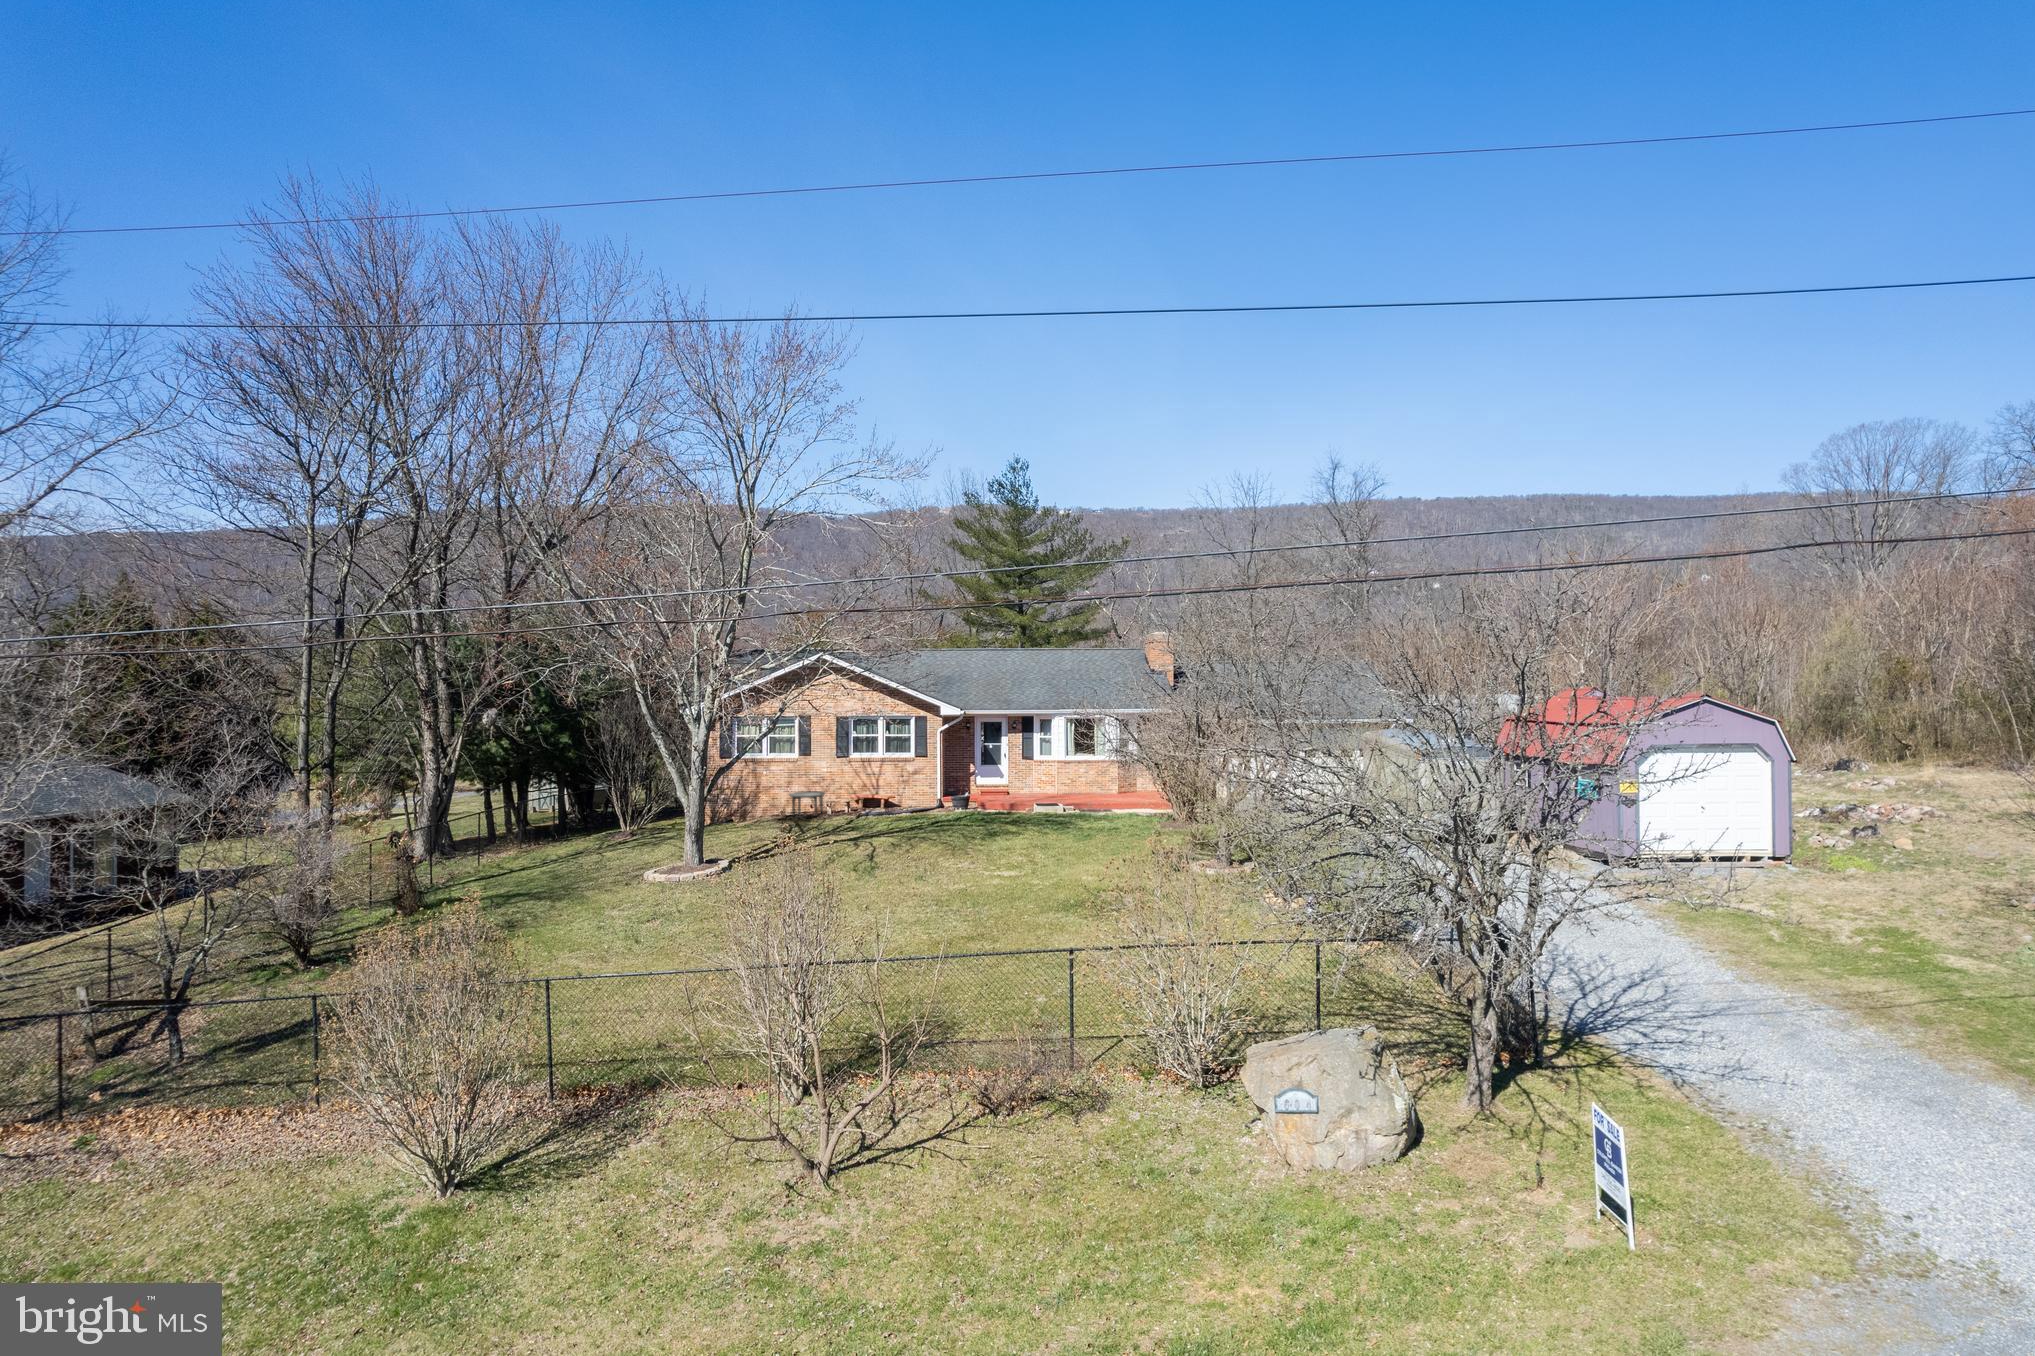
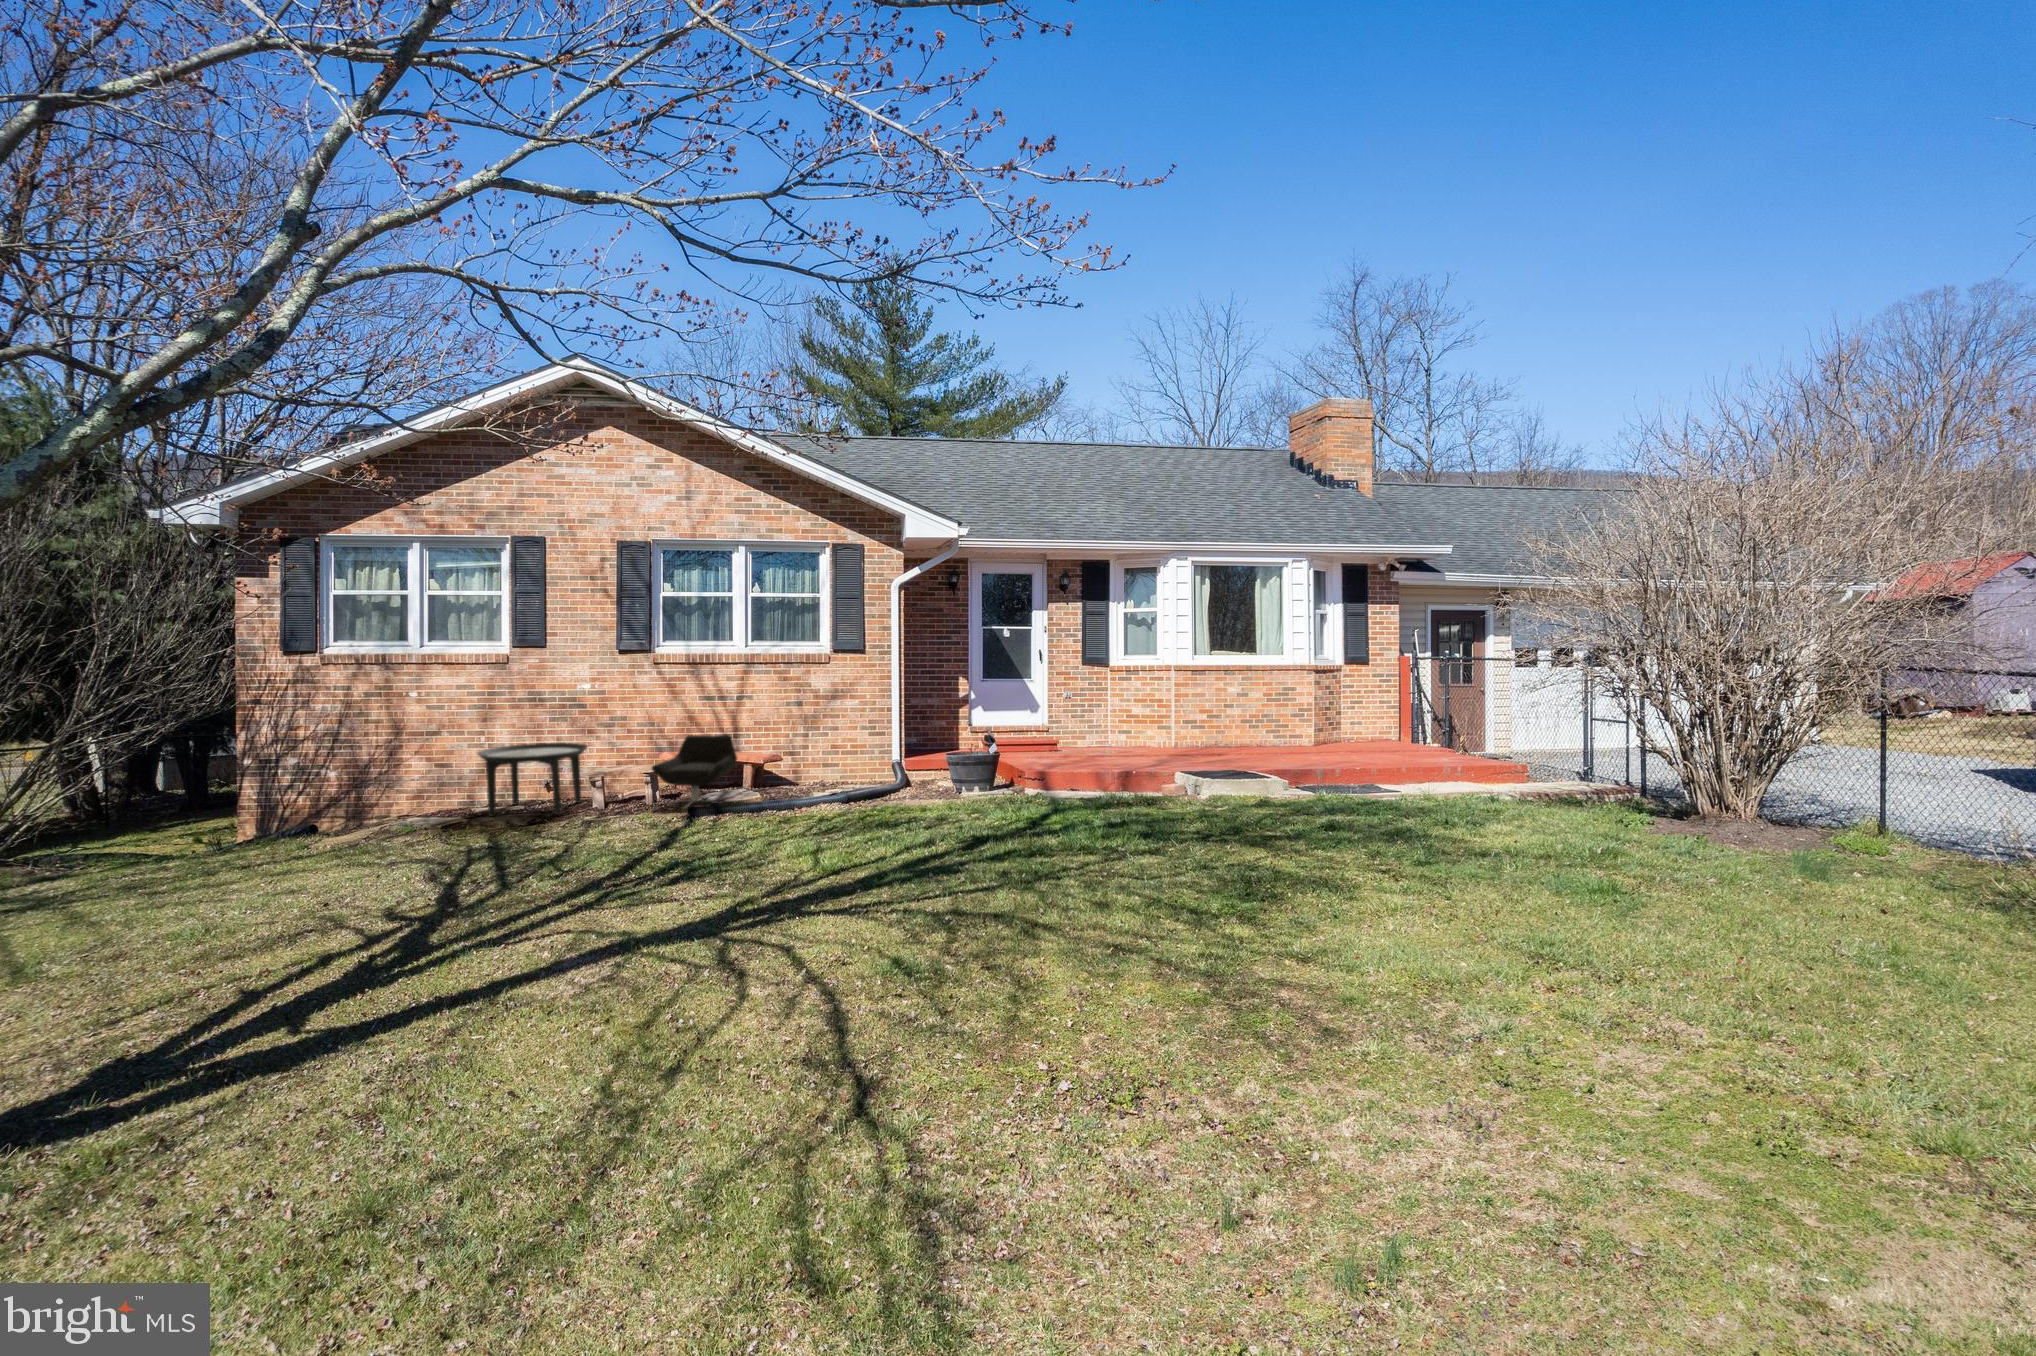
lounge chair: none [848,789,879,815] -> present [652,735,737,808]

